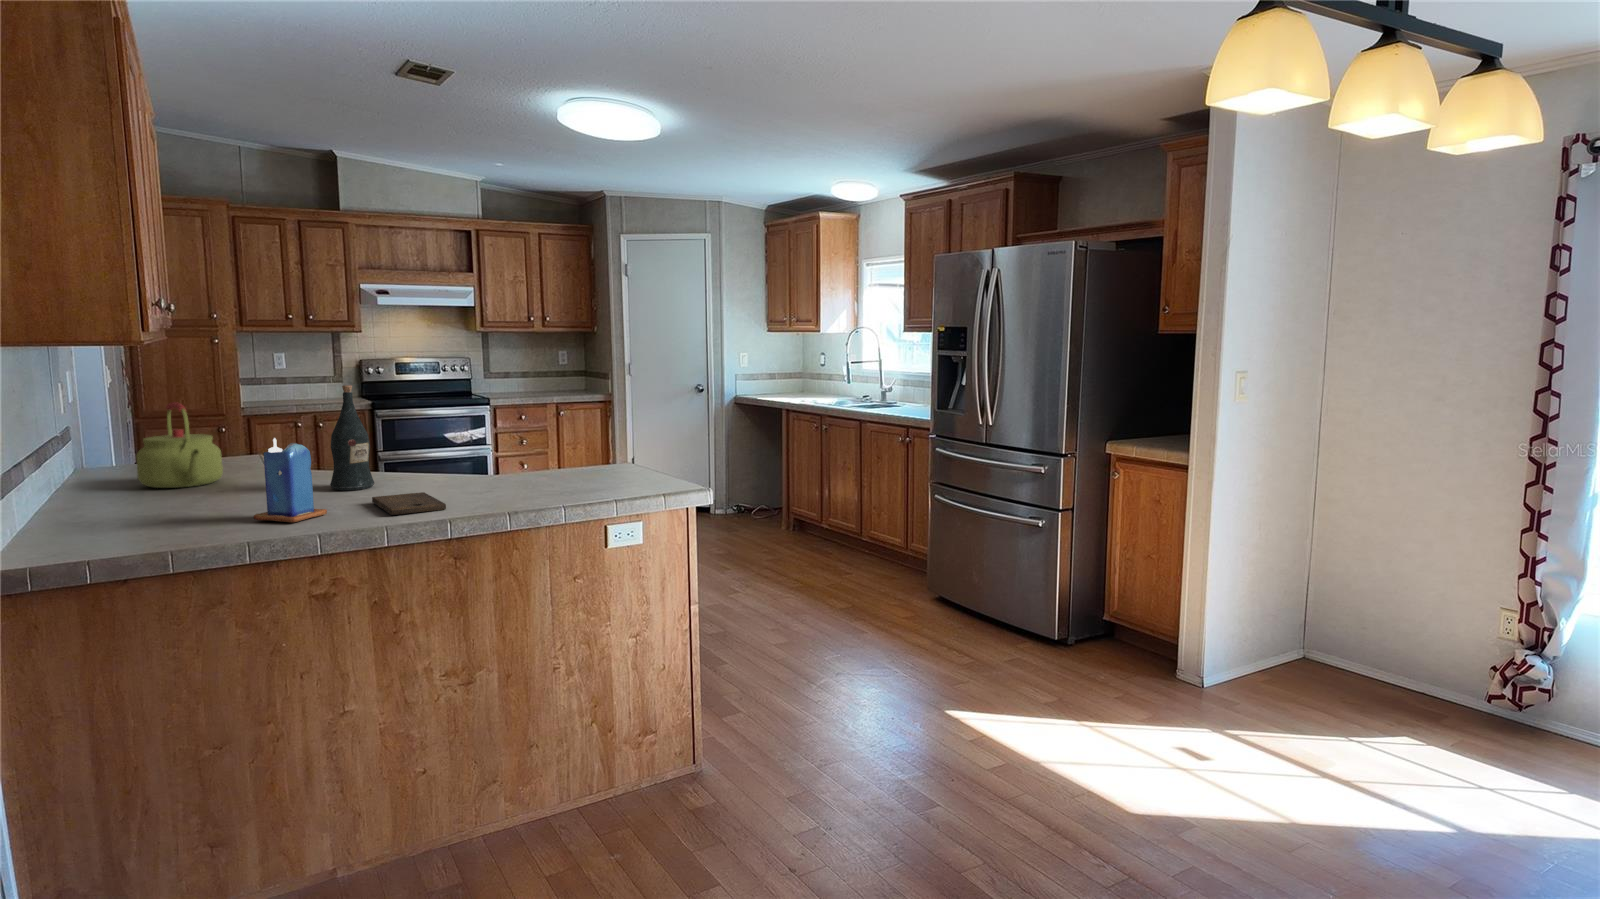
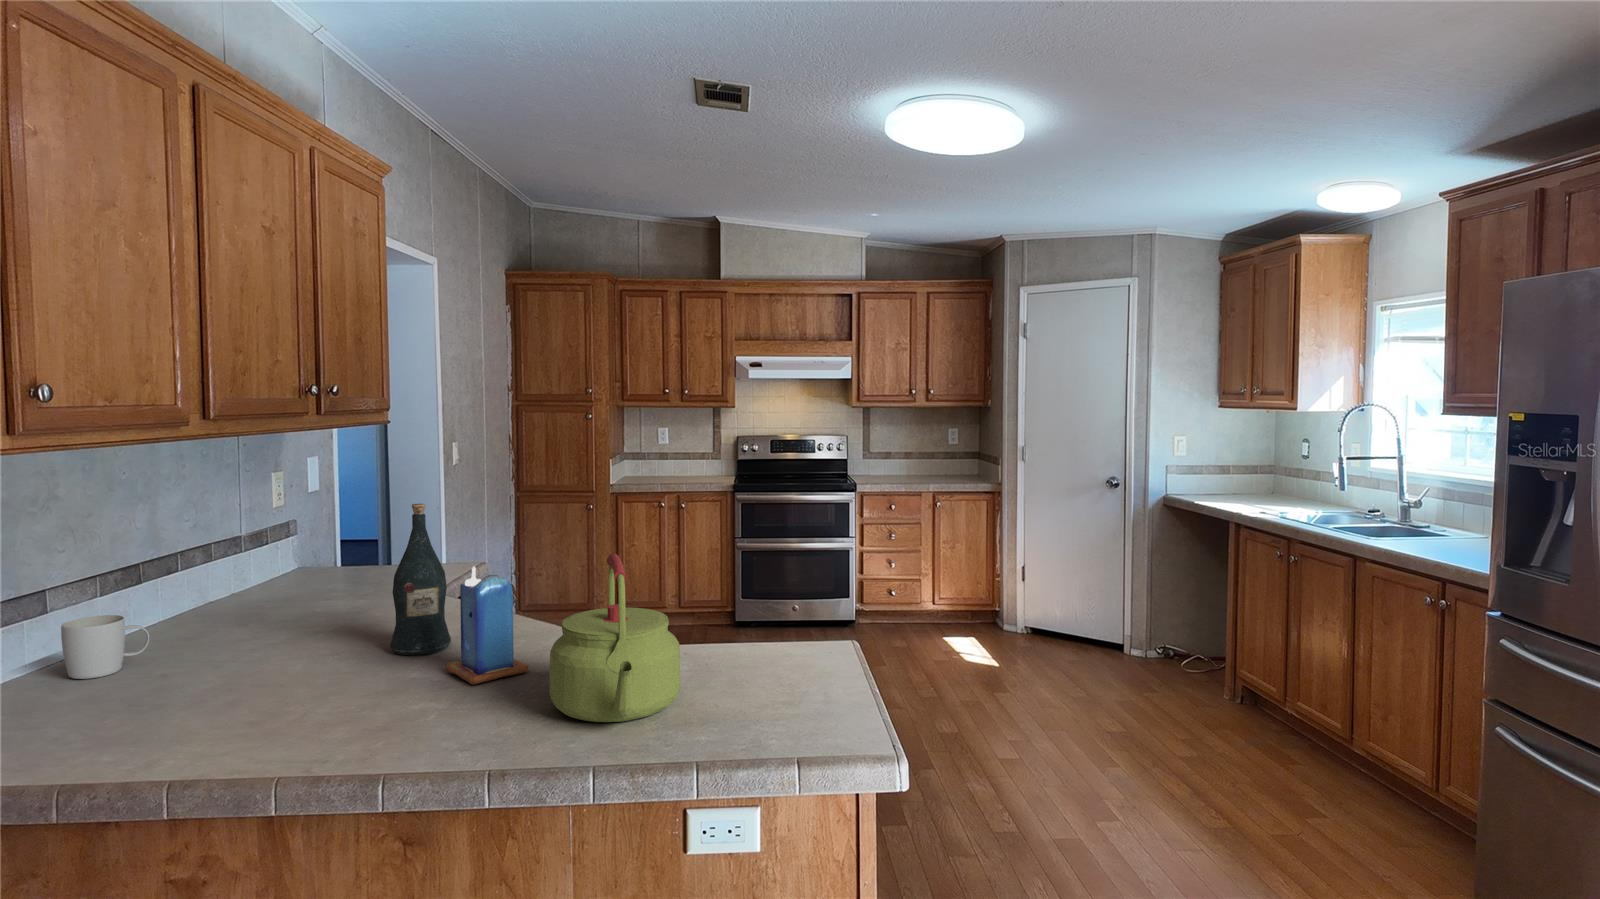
kettle: present [136,402,223,488] -> present [549,554,680,722]
candle: present [254,438,327,523] -> present [446,567,529,685]
mug: none [78,477,139,523] -> present [61,615,150,679]
cutting board: present [372,492,446,515] -> none [299,687,436,746]

